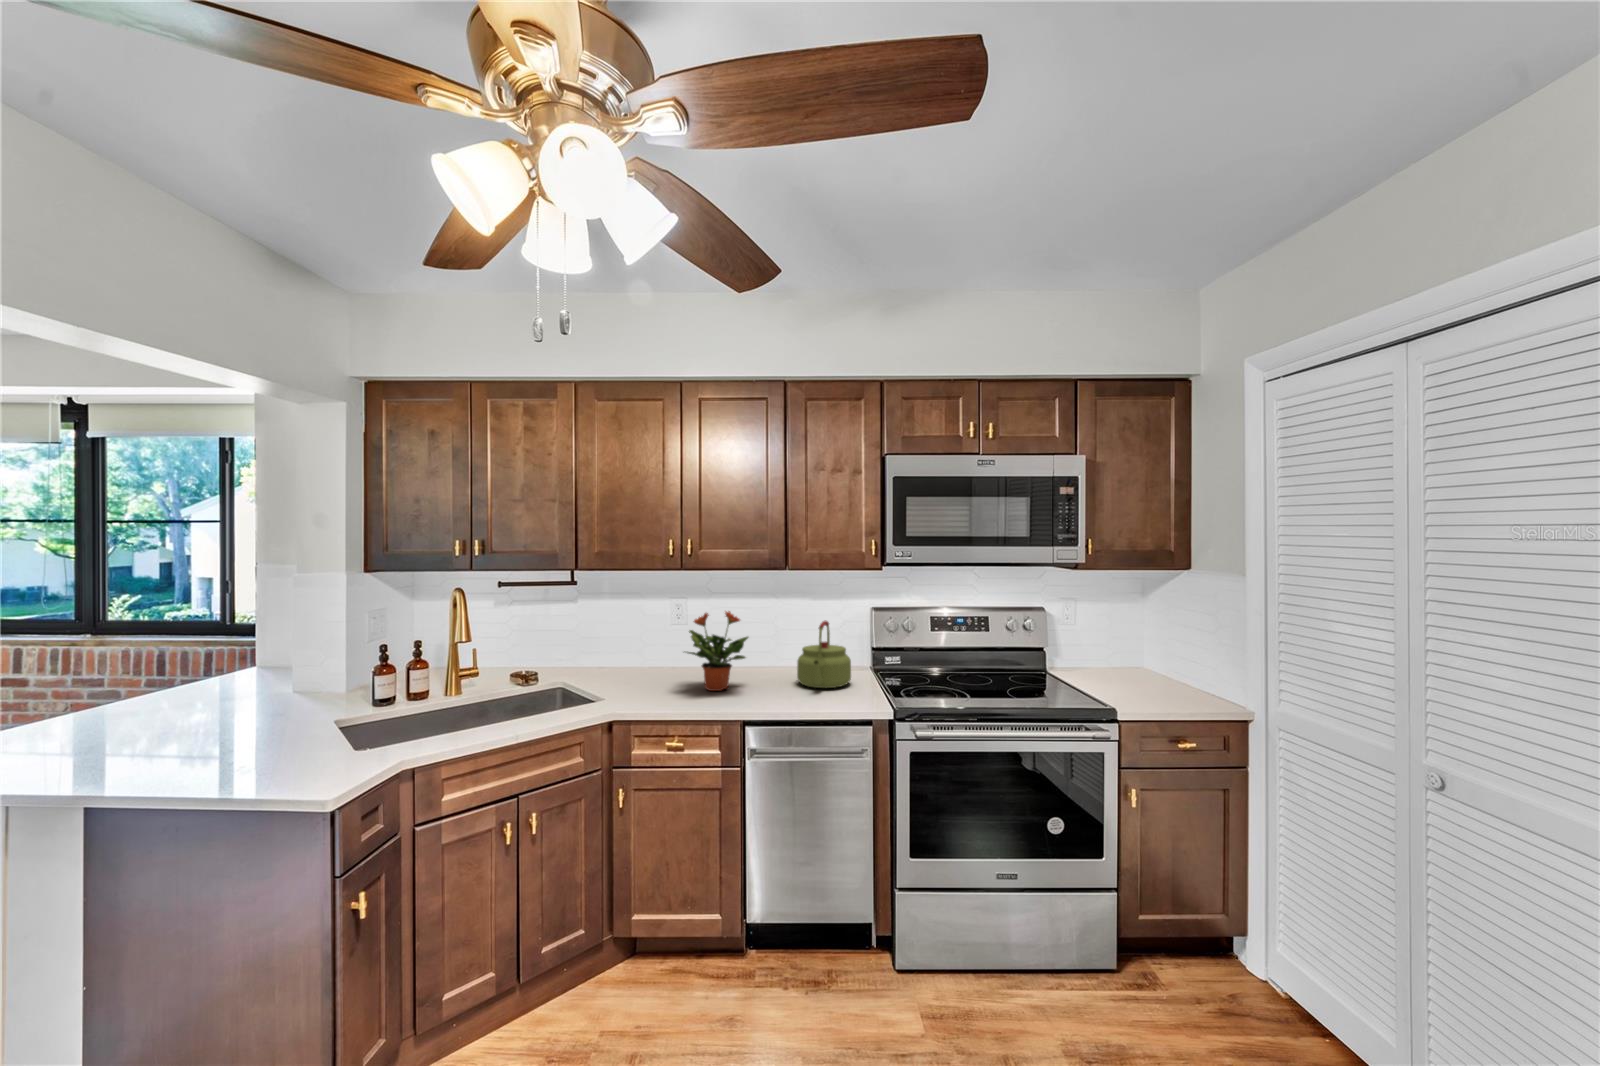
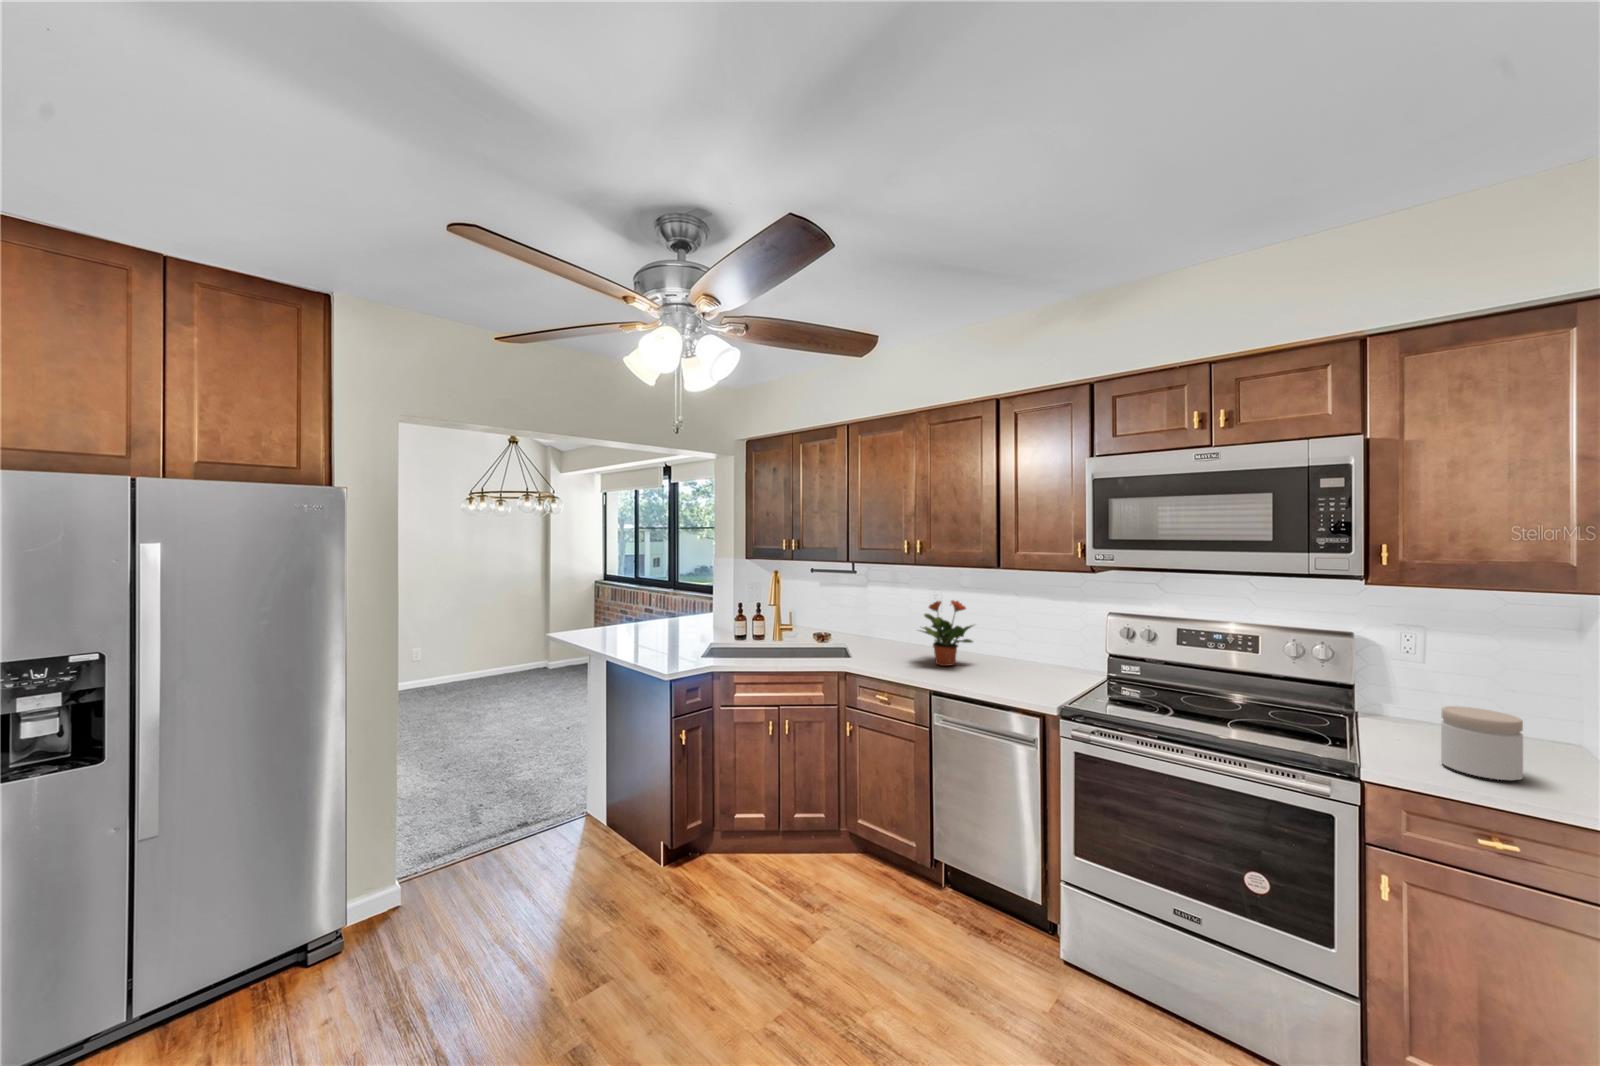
kettle: present [797,620,851,688] -> none [1017,617,1071,680]
jar: none [1136,655,1179,703] -> present [1441,706,1523,780]

